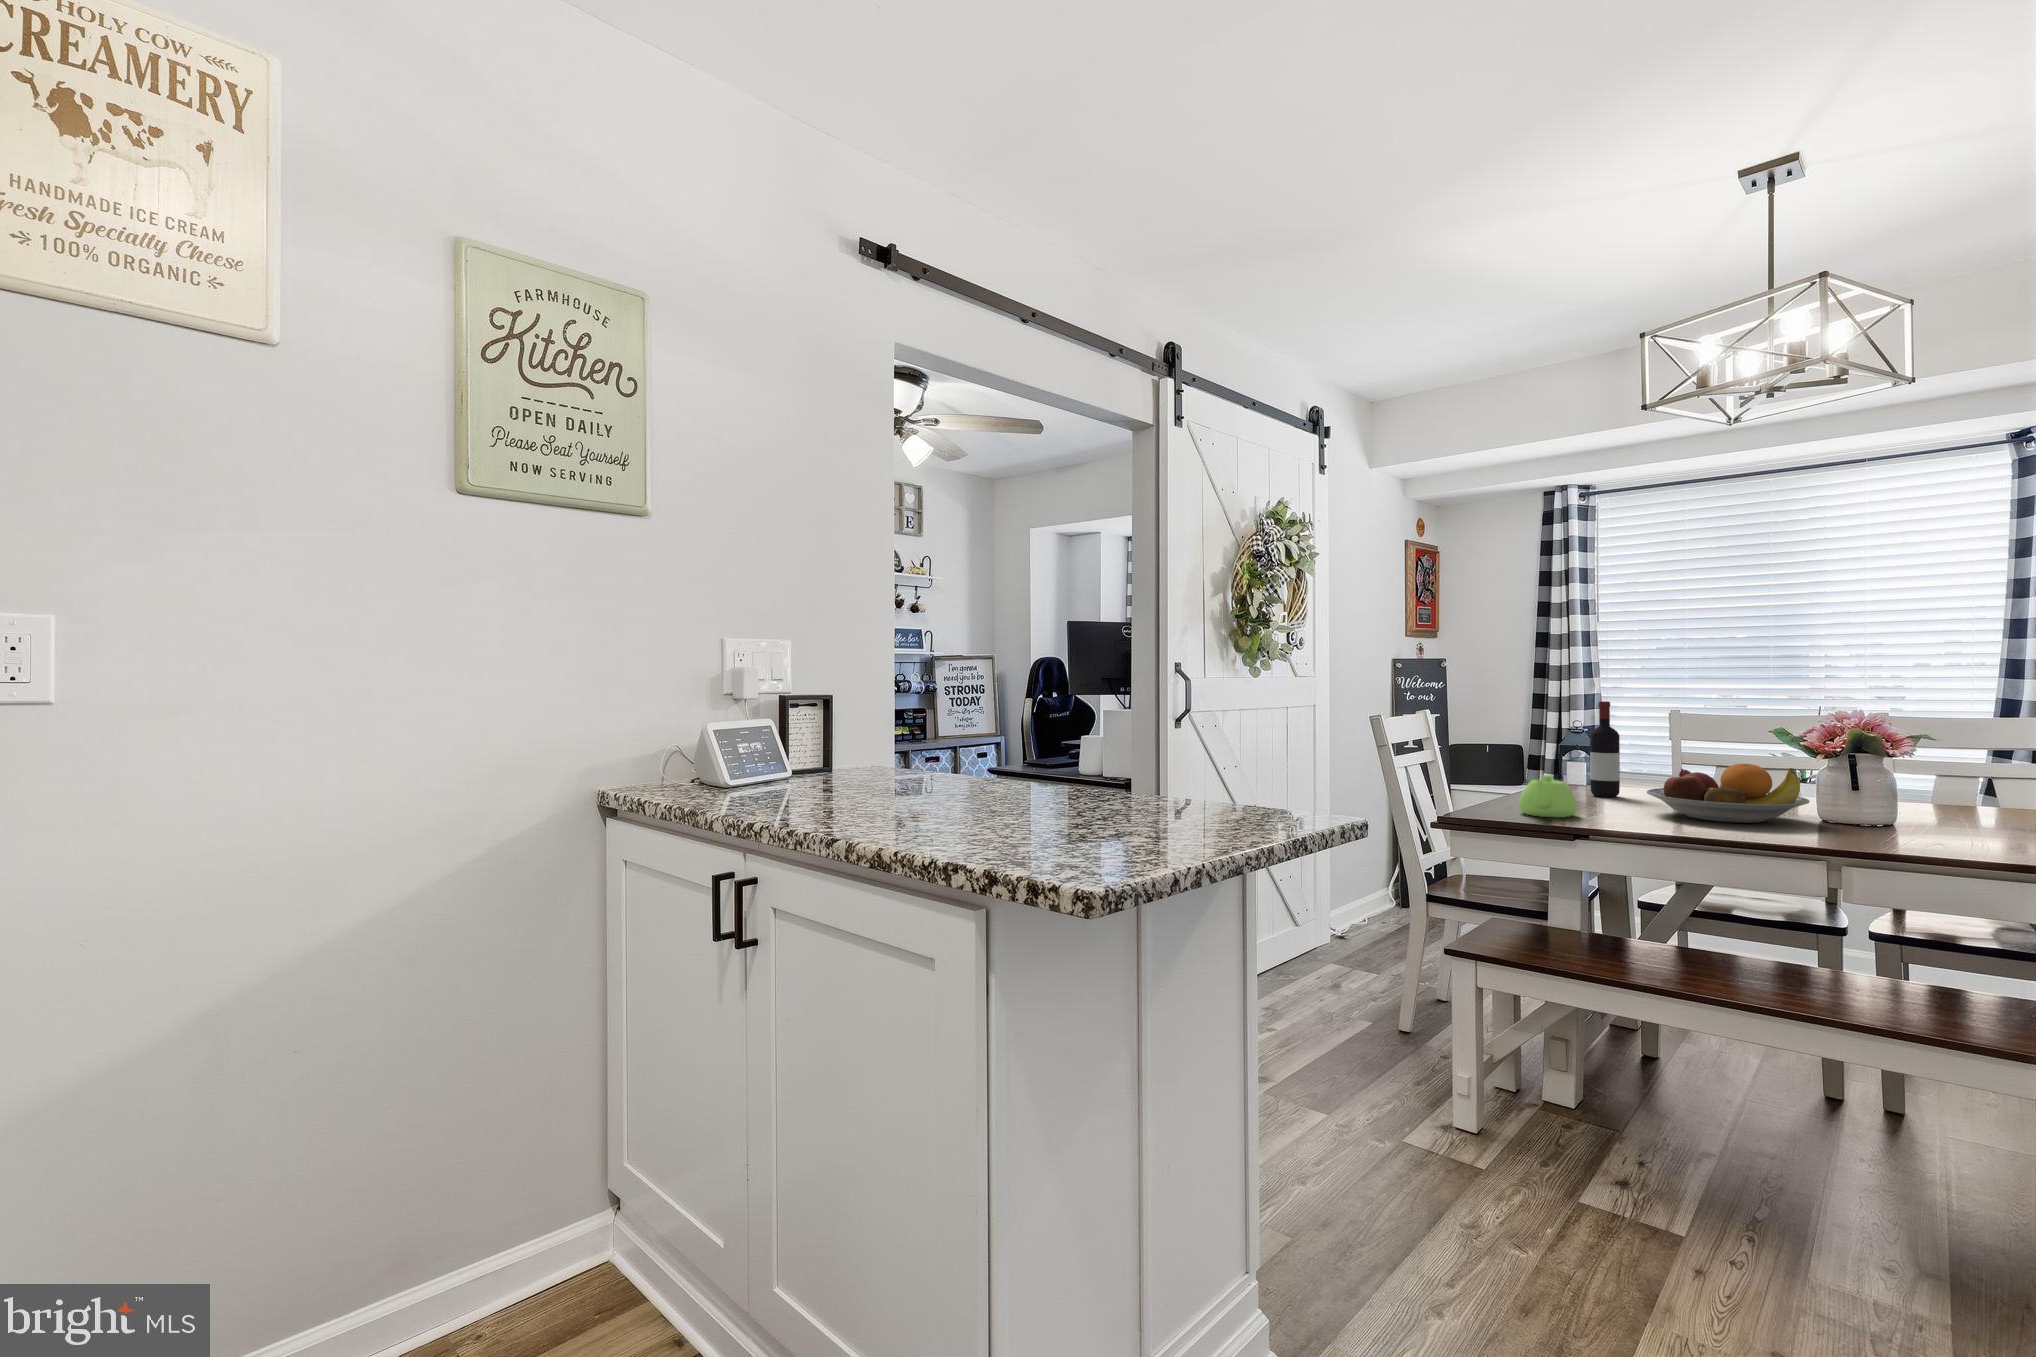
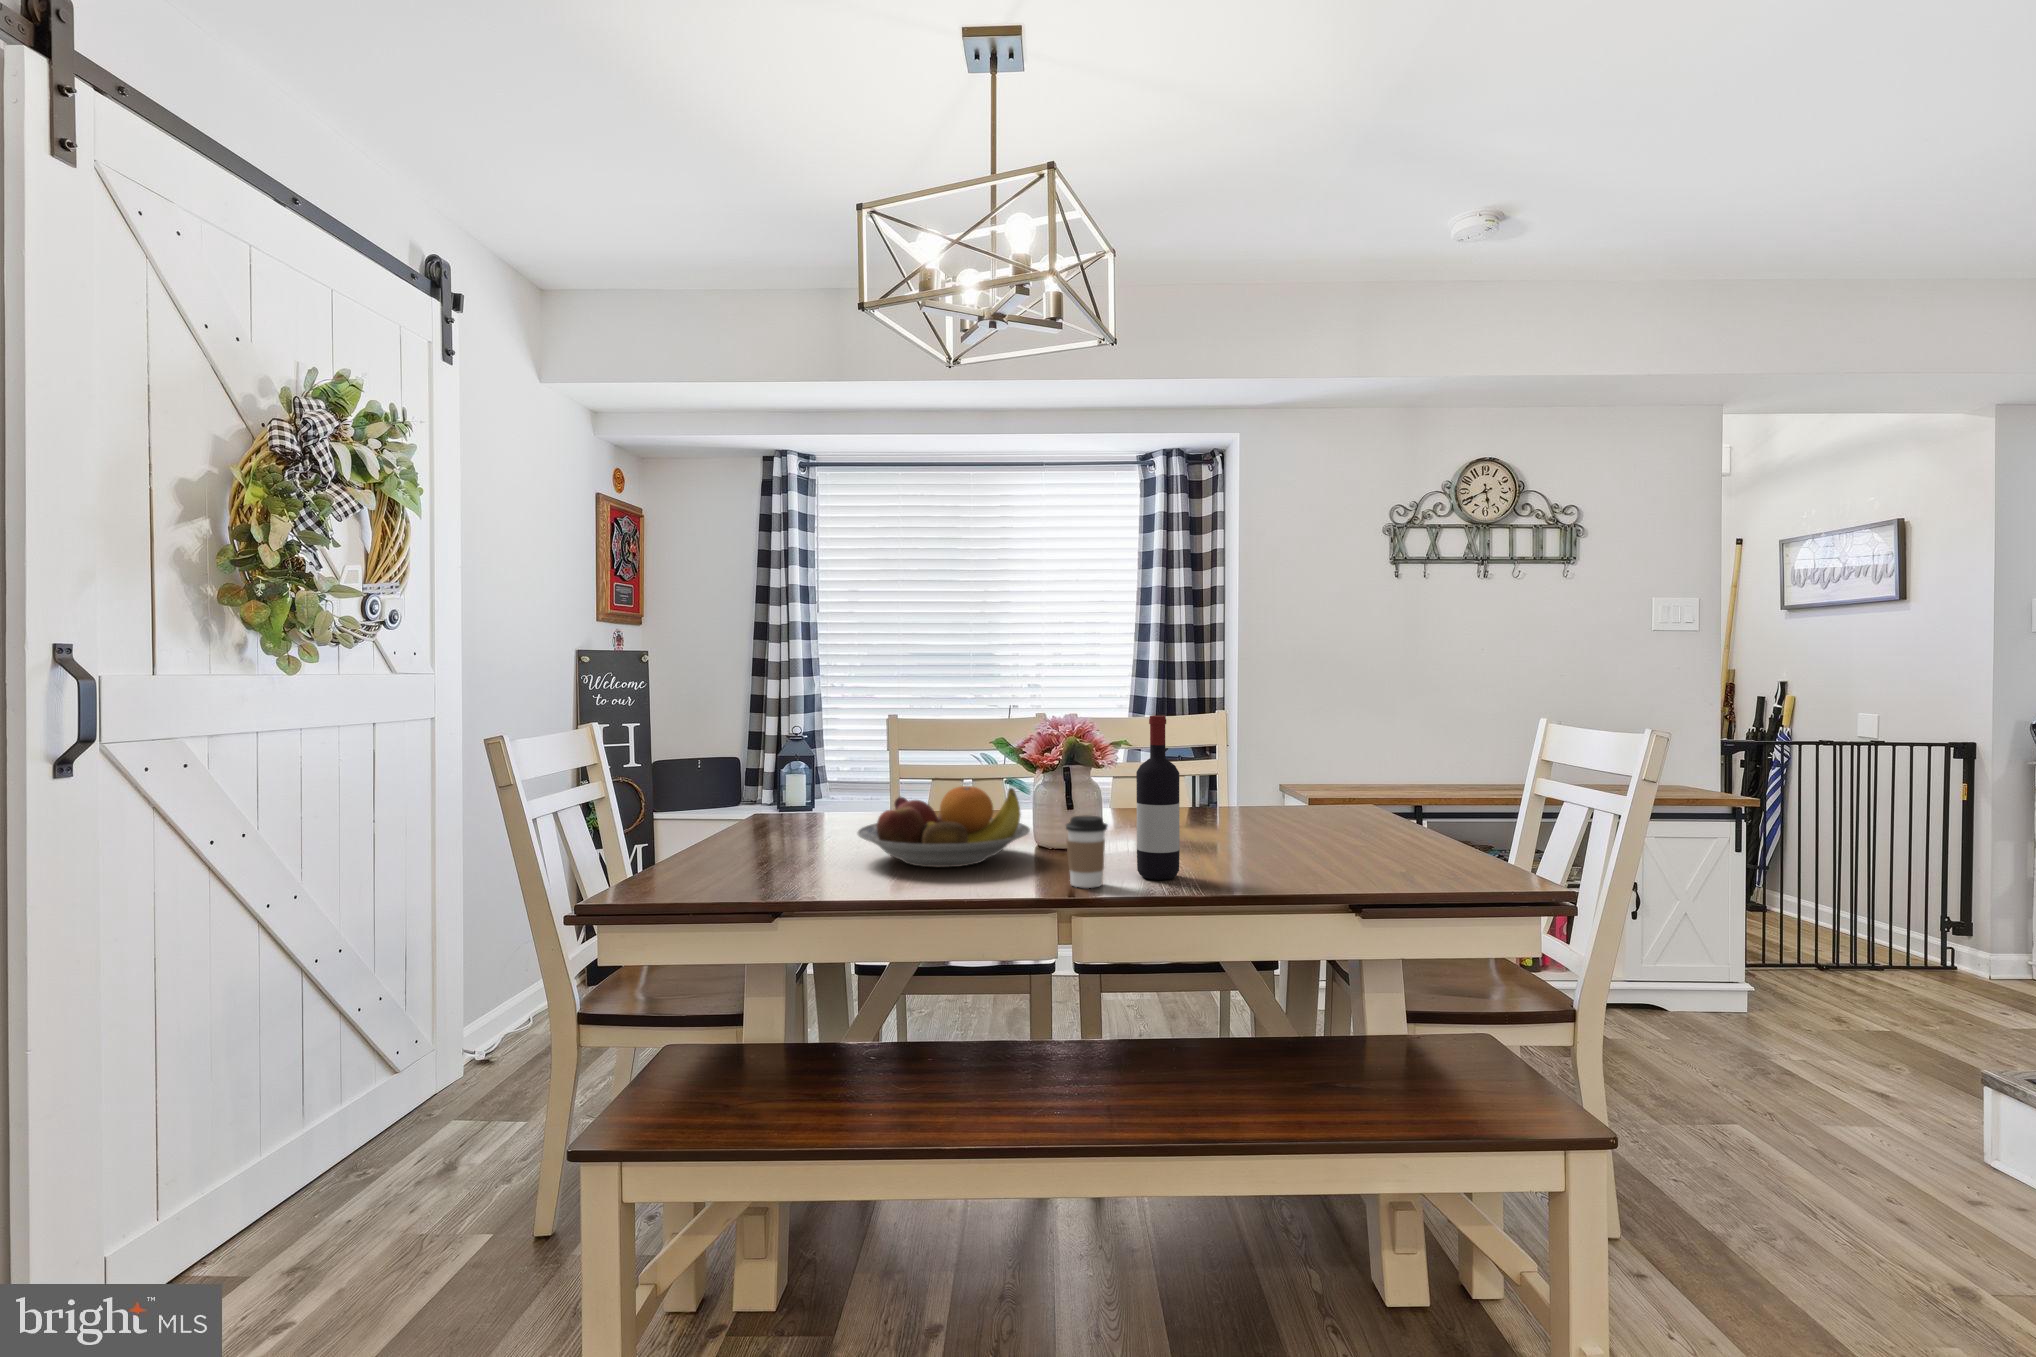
wine bottle: present [1590,701,1620,797] -> present [1136,716,1180,880]
teapot: present [1519,775,1577,817] -> none [686,823,768,891]
coffee cup: none [1839,789,1883,844] -> present [1066,816,1108,888]

